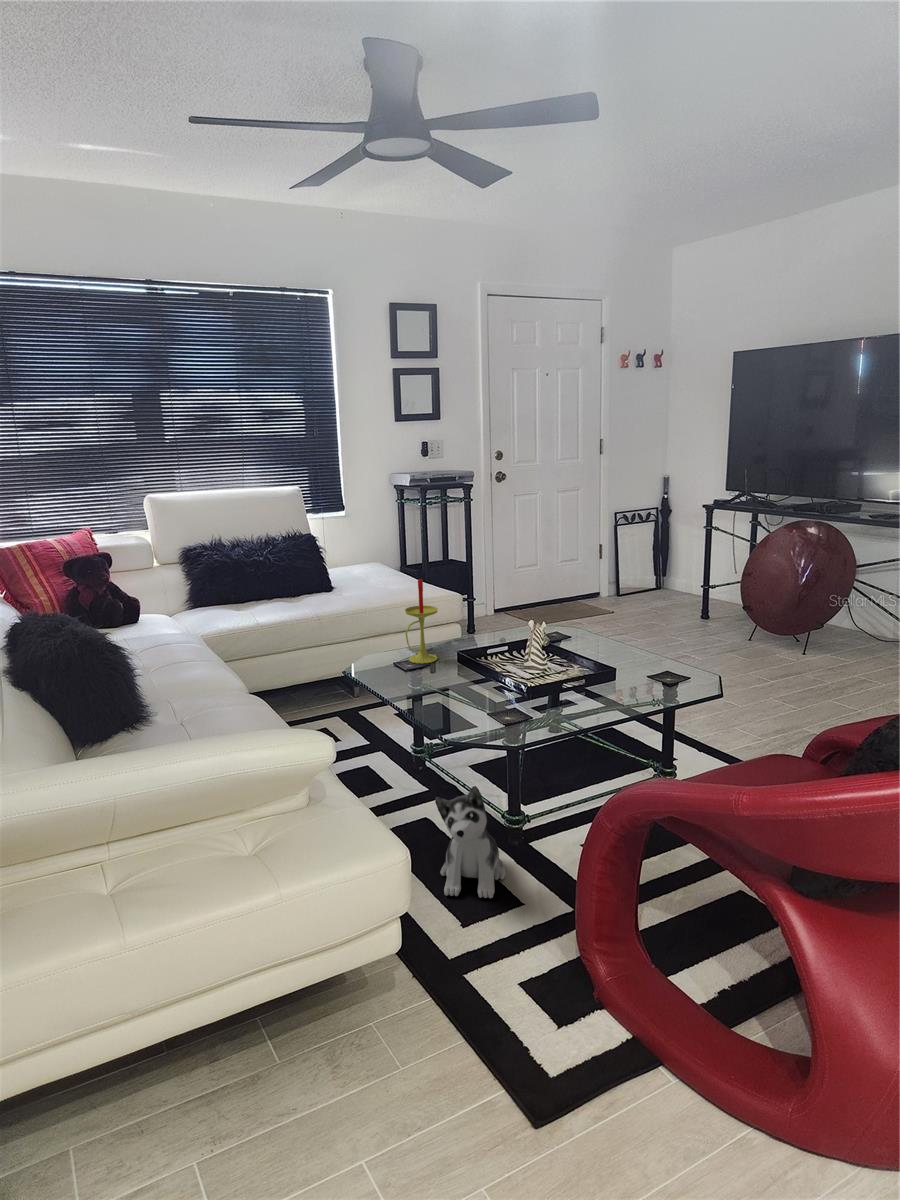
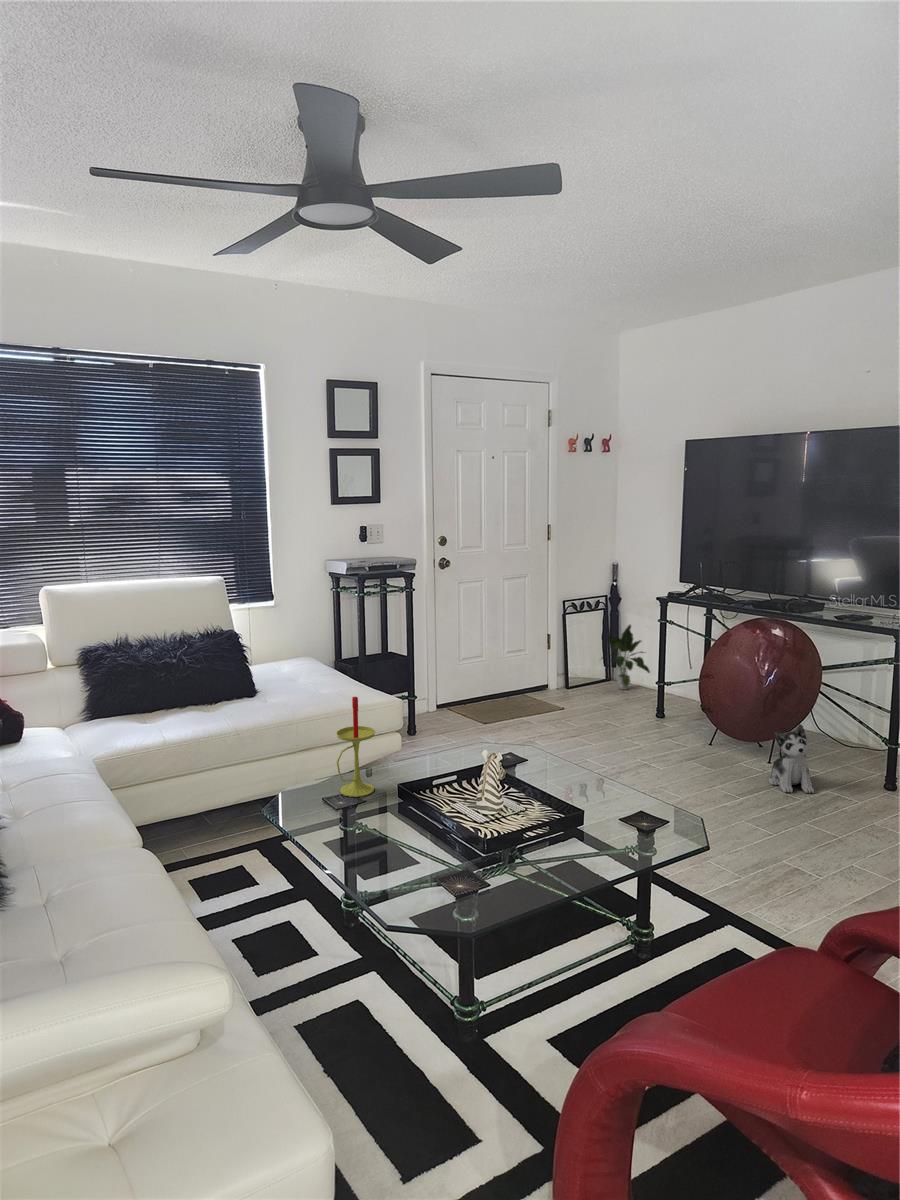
potted plant: none [647,534,697,596] -> present [602,625,650,690]
plush toy: present [435,786,505,898] -> present [769,724,814,793]

